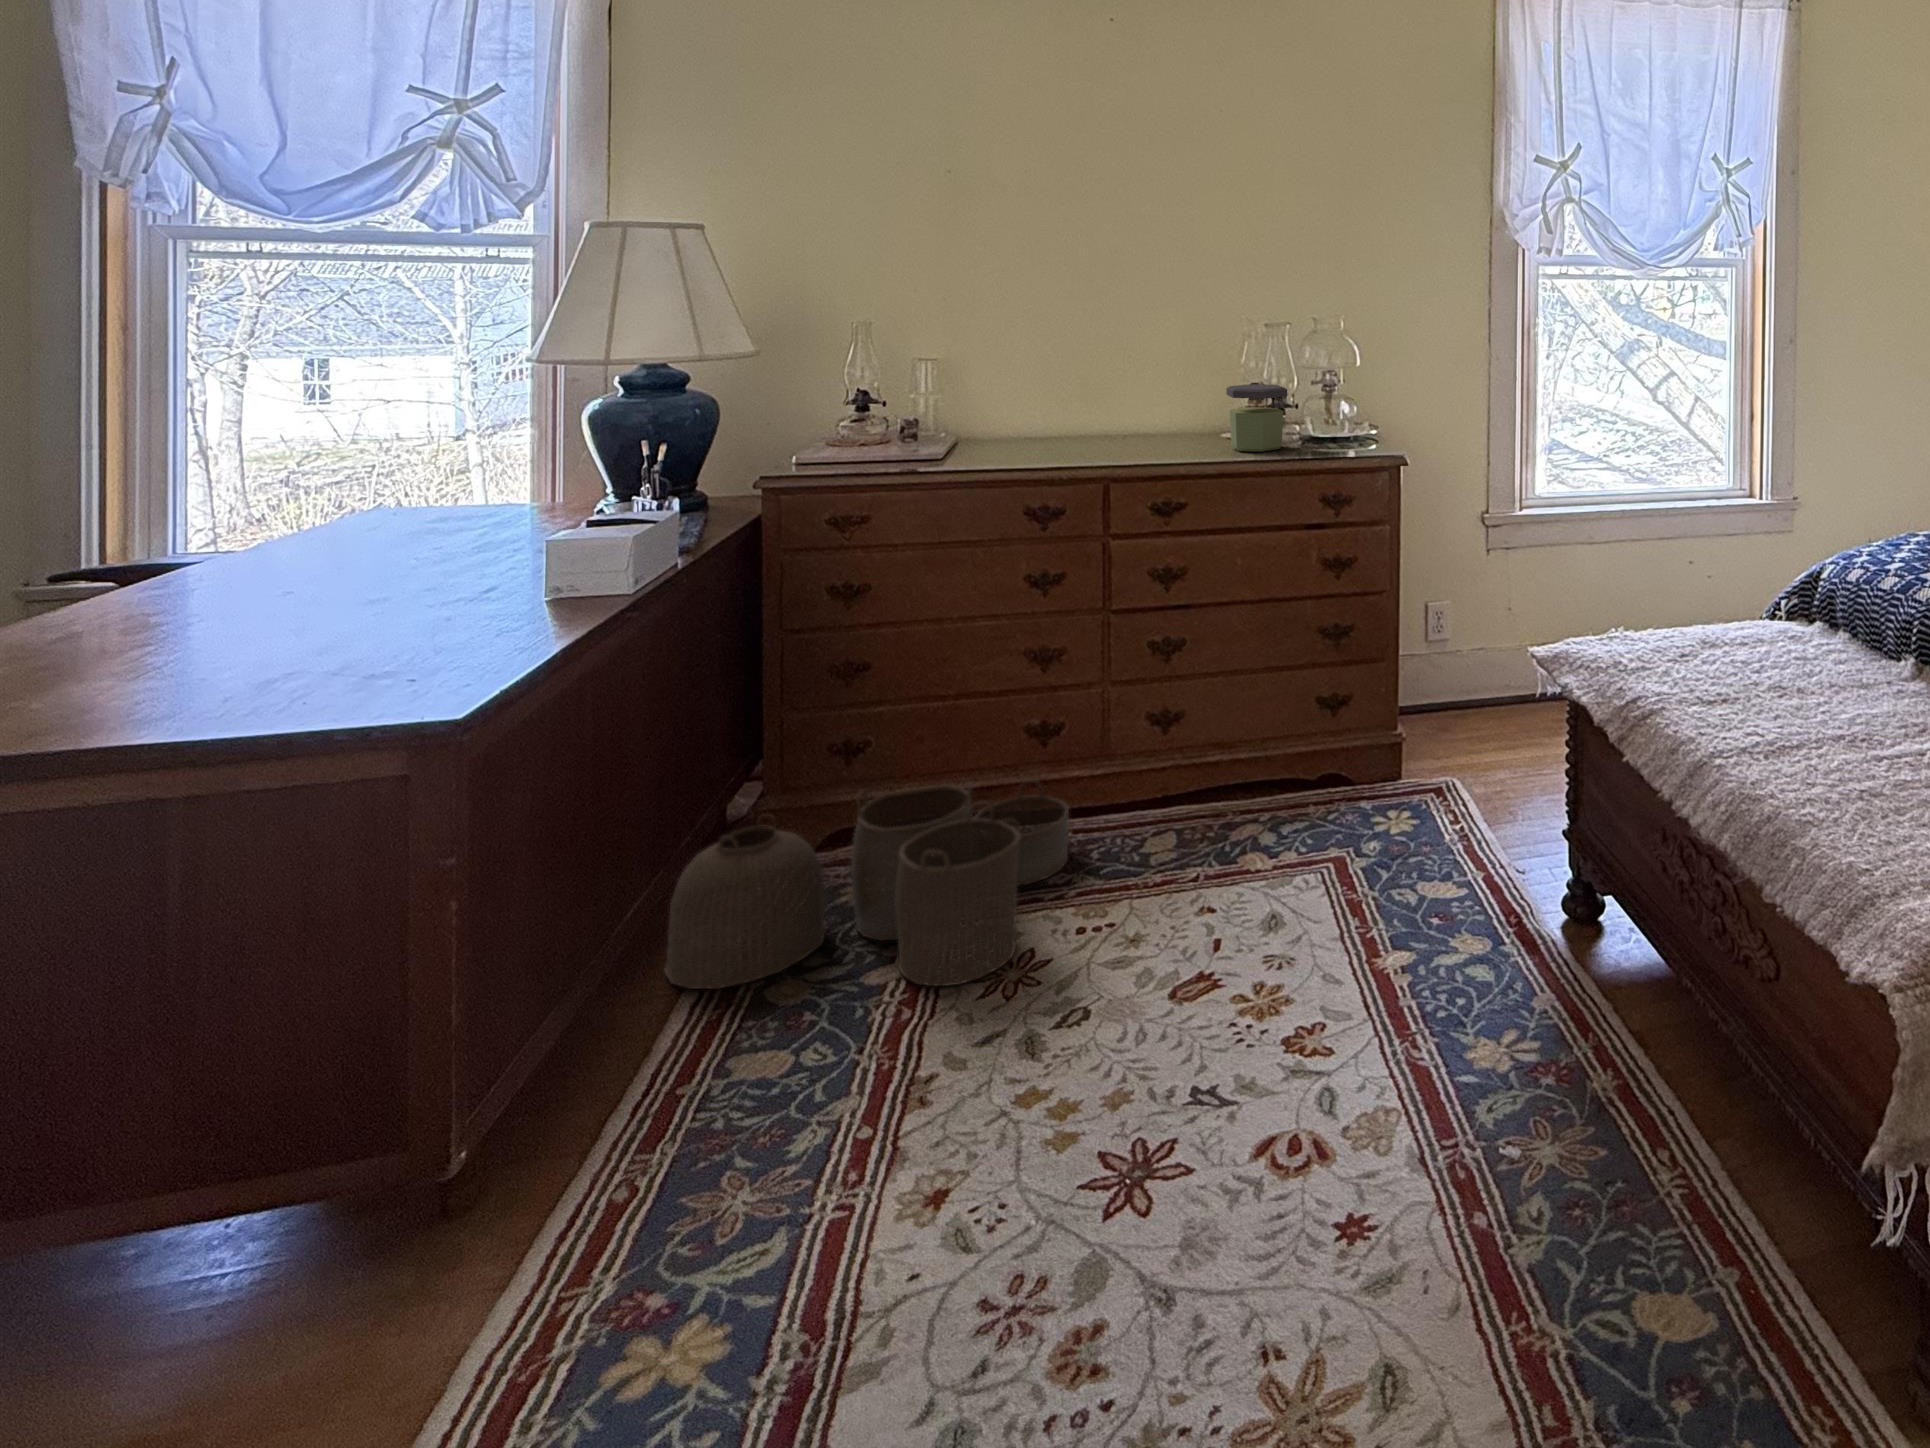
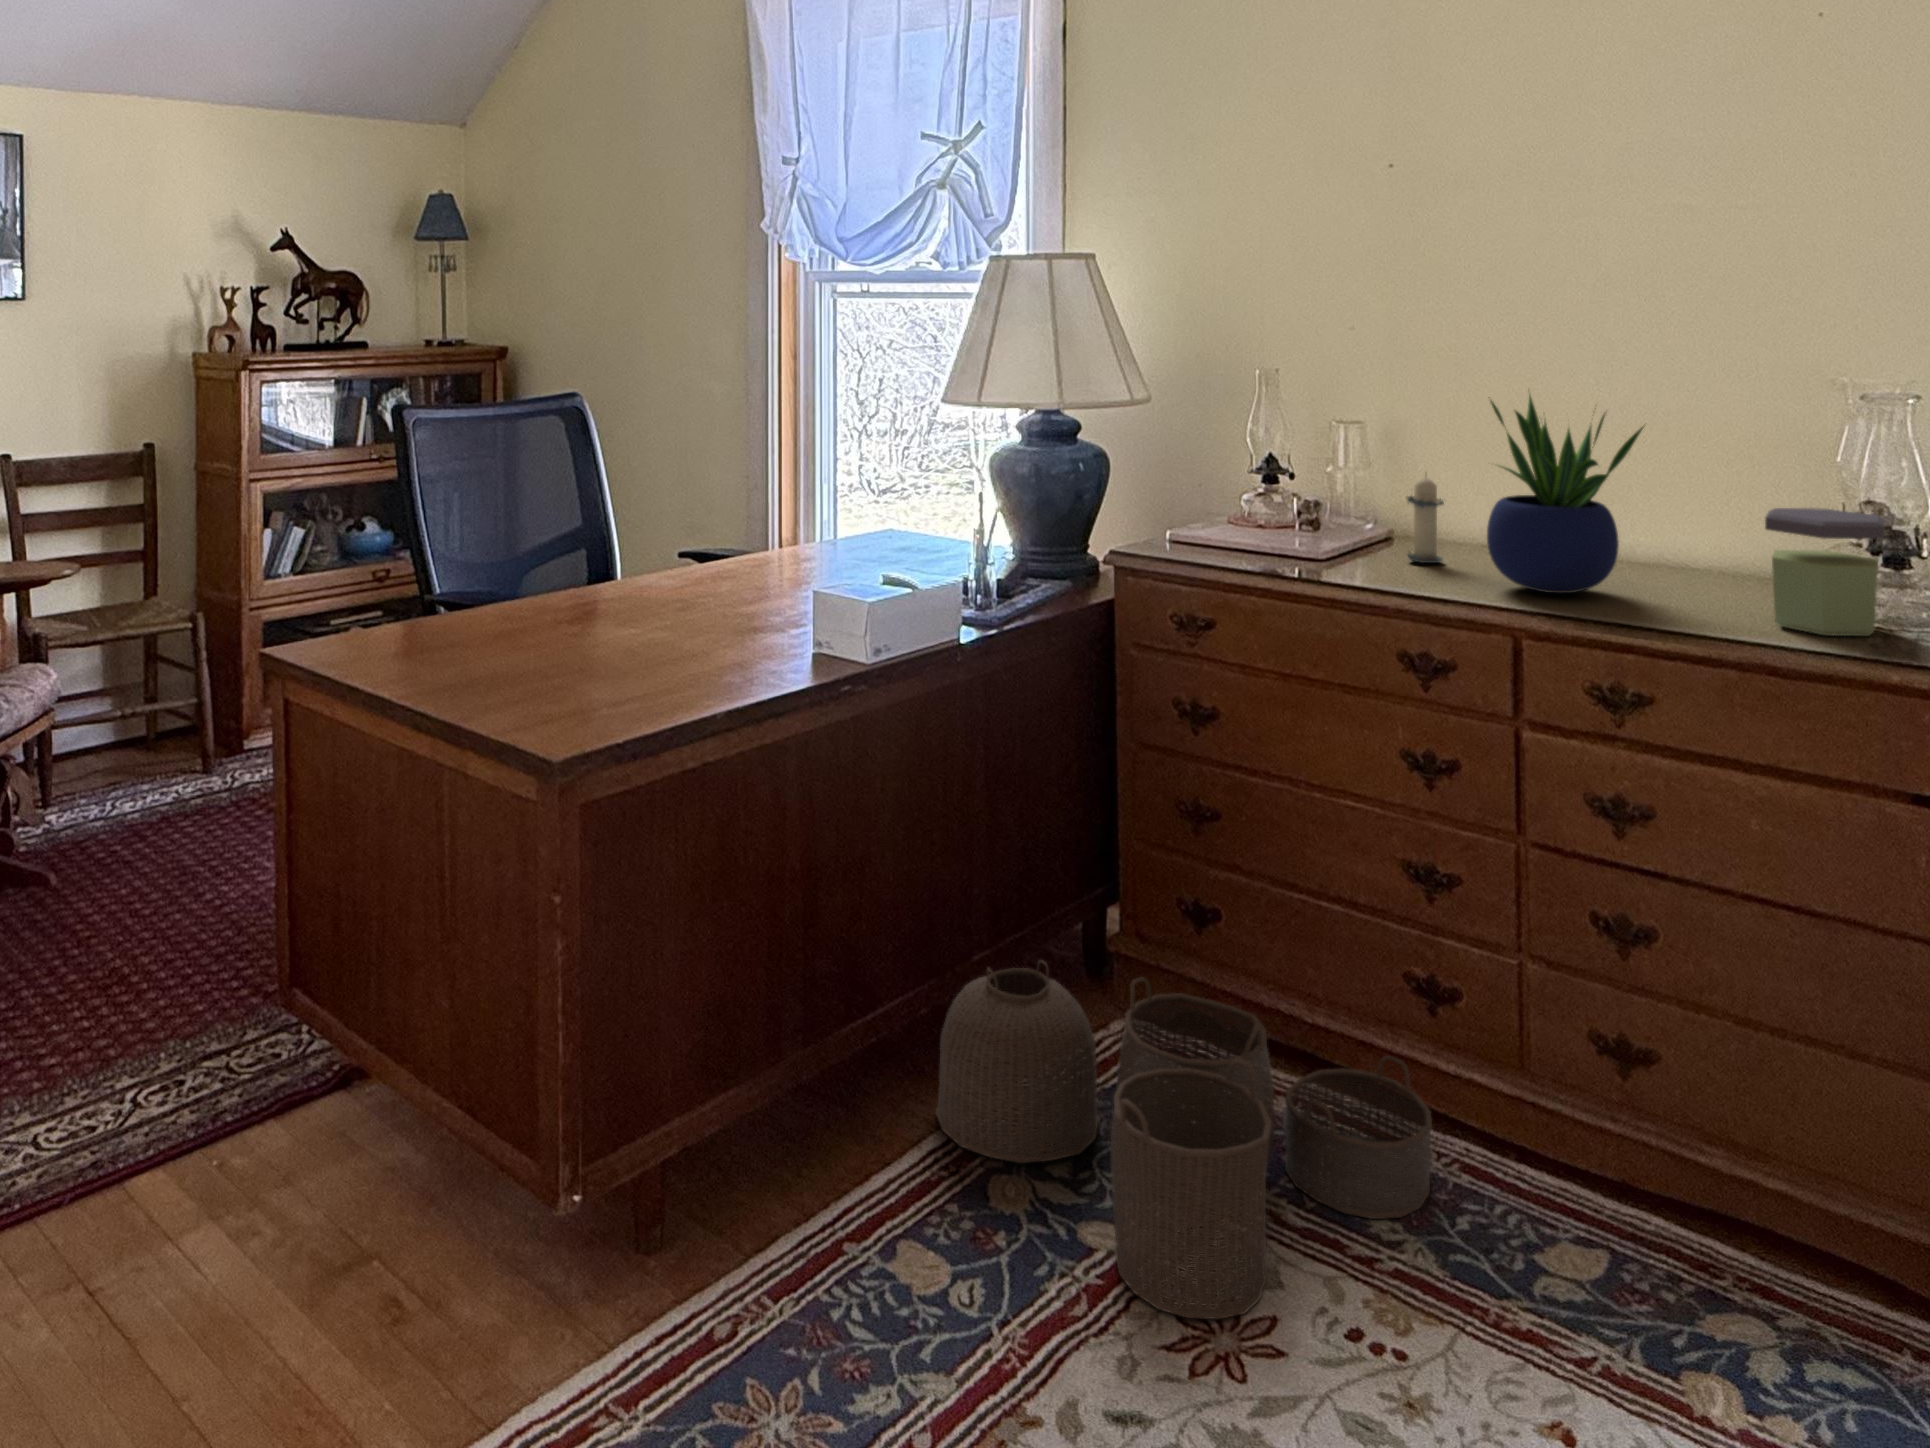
potted plant: none [1063,324,1161,454] -> present [1487,395,1645,593]
candle: none [987,387,1021,452] -> present [1407,477,1444,563]

